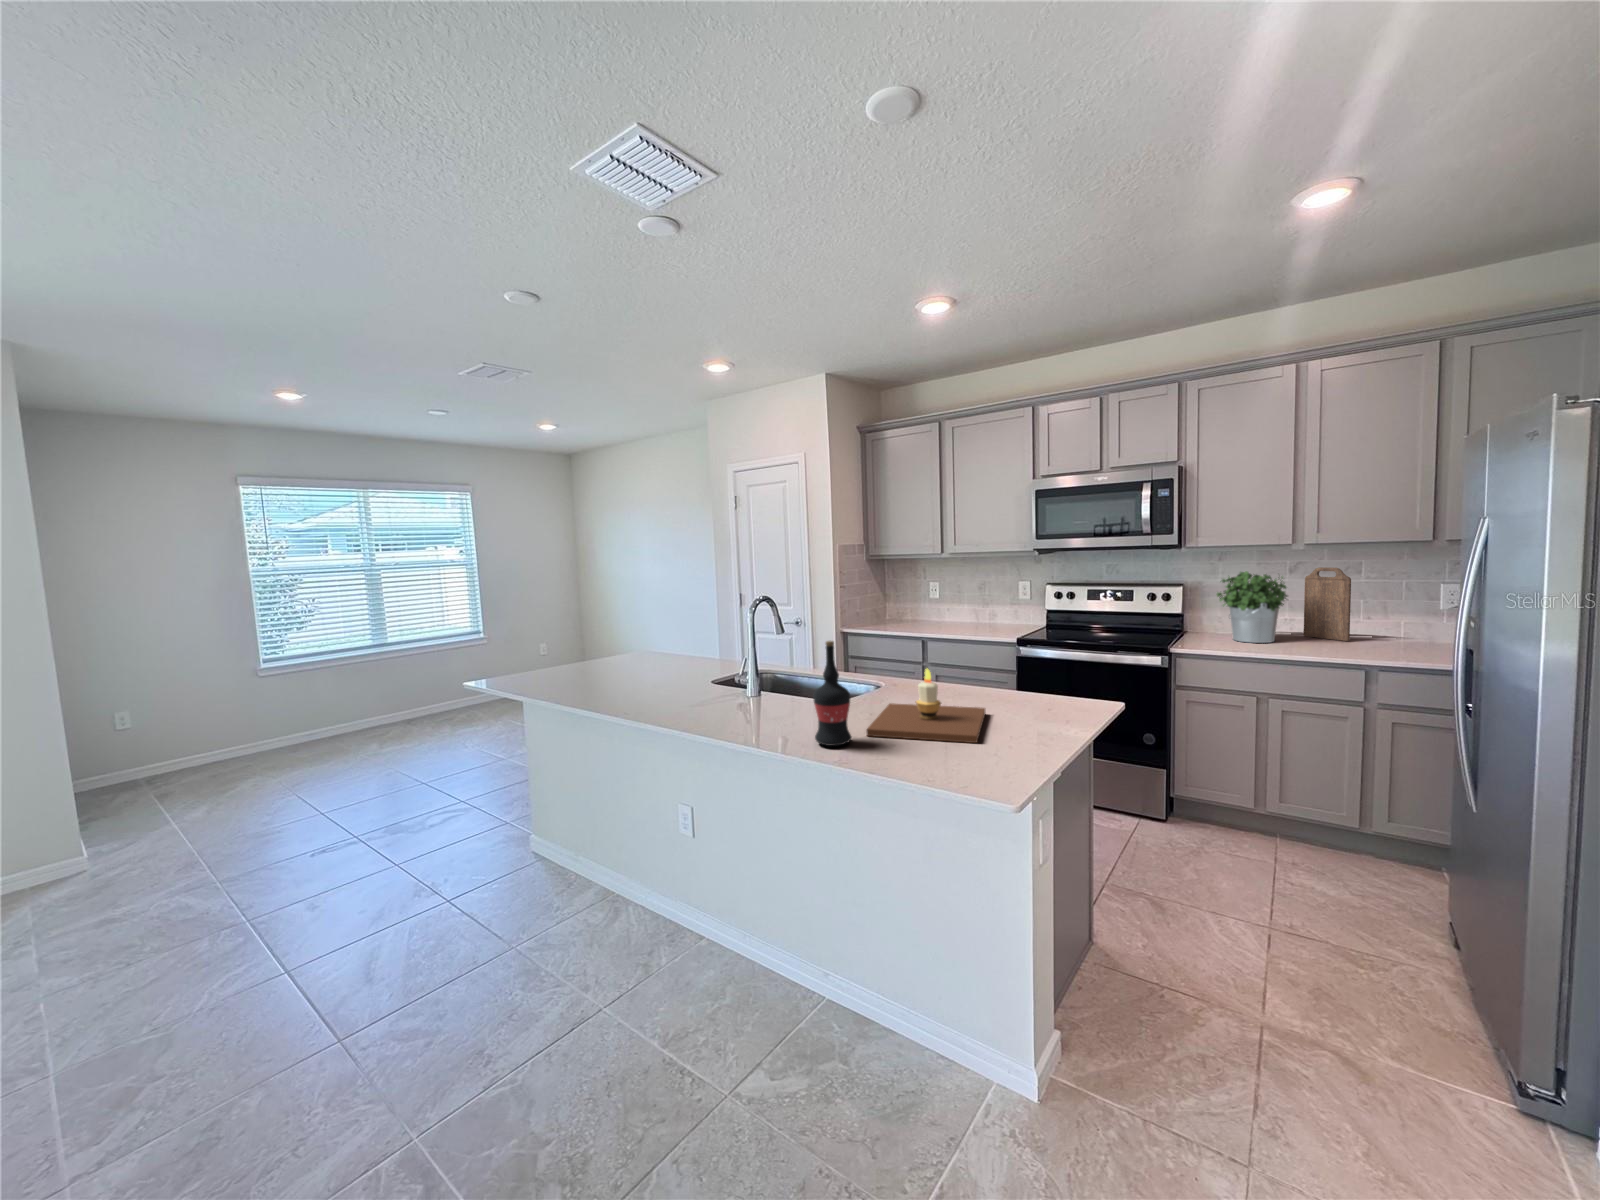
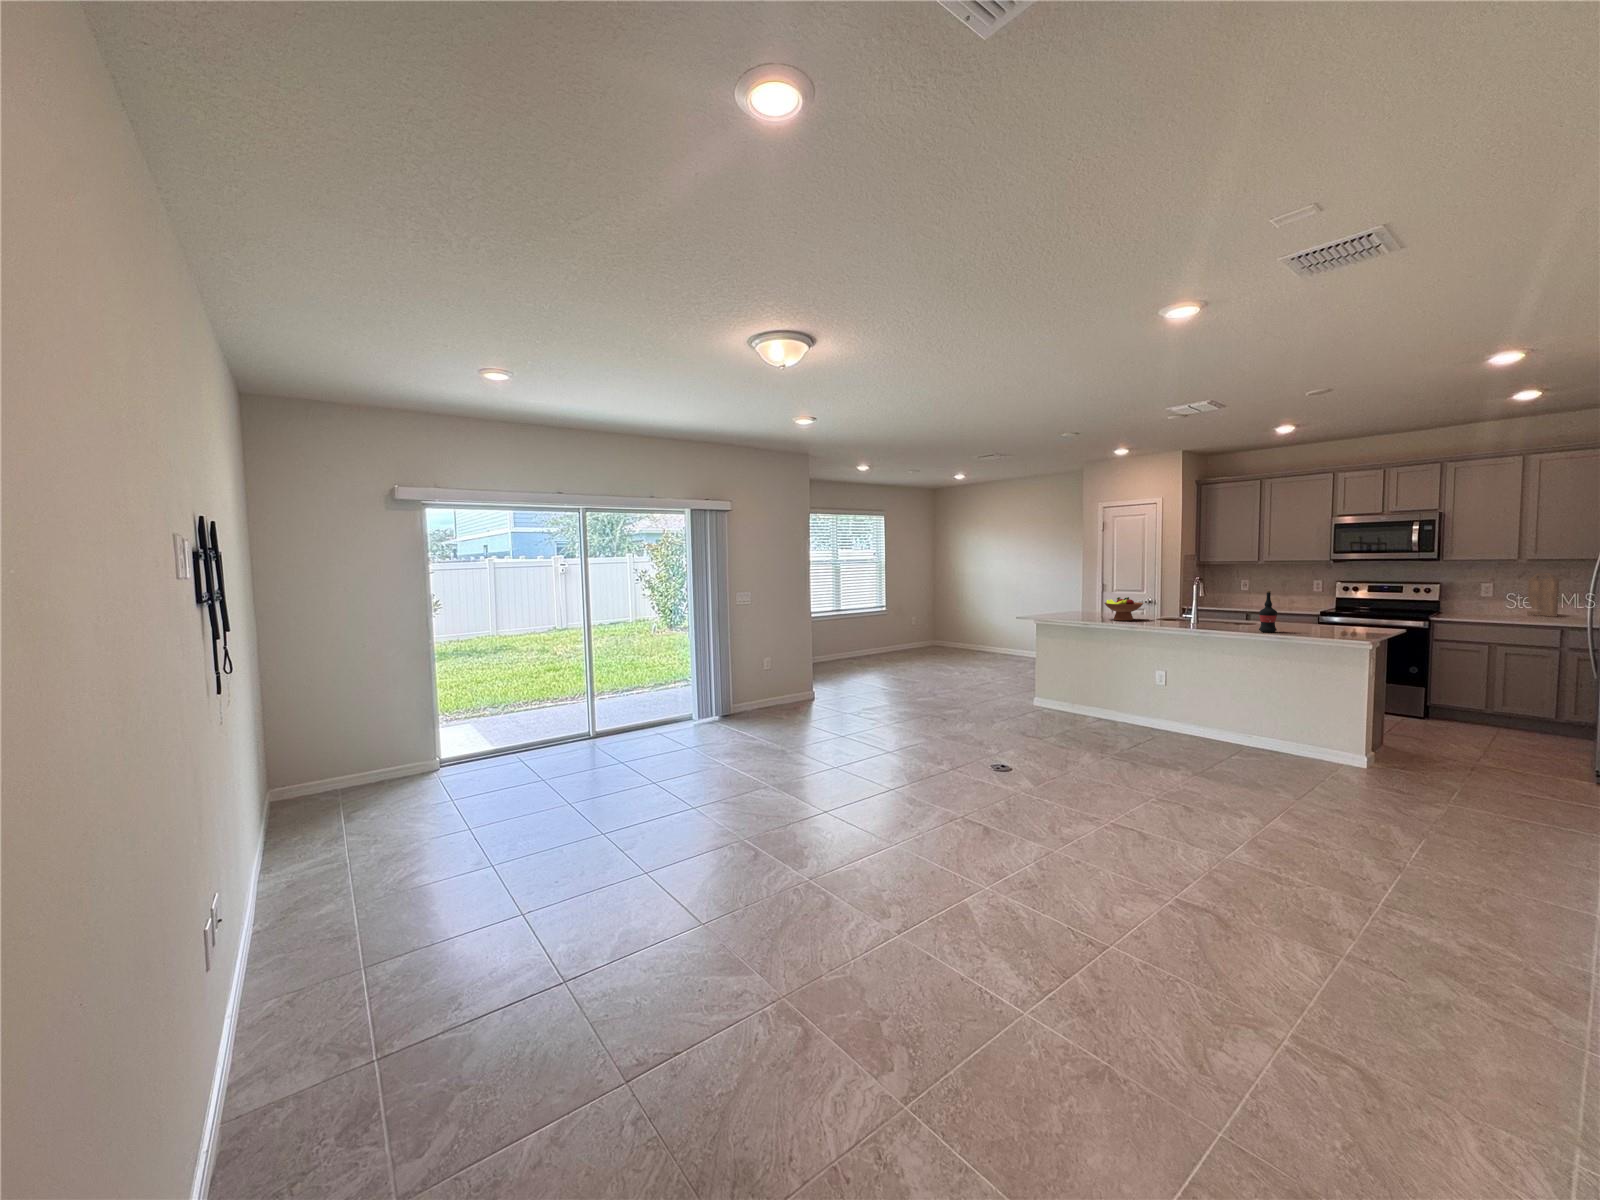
potted plant: present [1217,571,1287,643] -> none [1463,574,1515,616]
fruit bowl: none [612,638,687,687] -> present [1104,597,1143,621]
candle: present [867,669,986,743] -> none [1278,606,1337,633]

